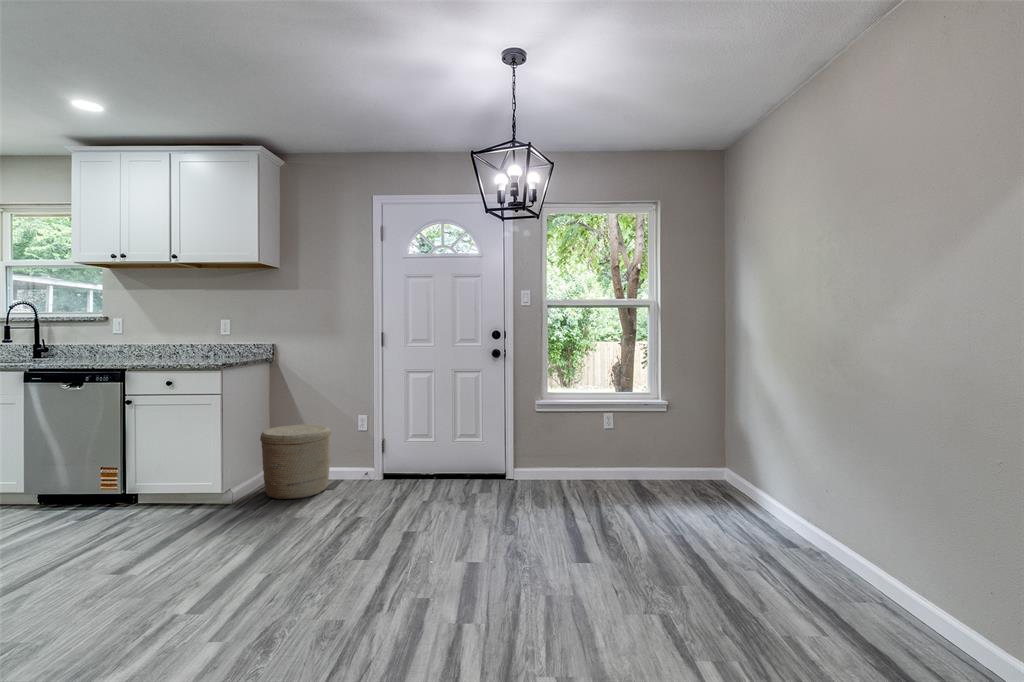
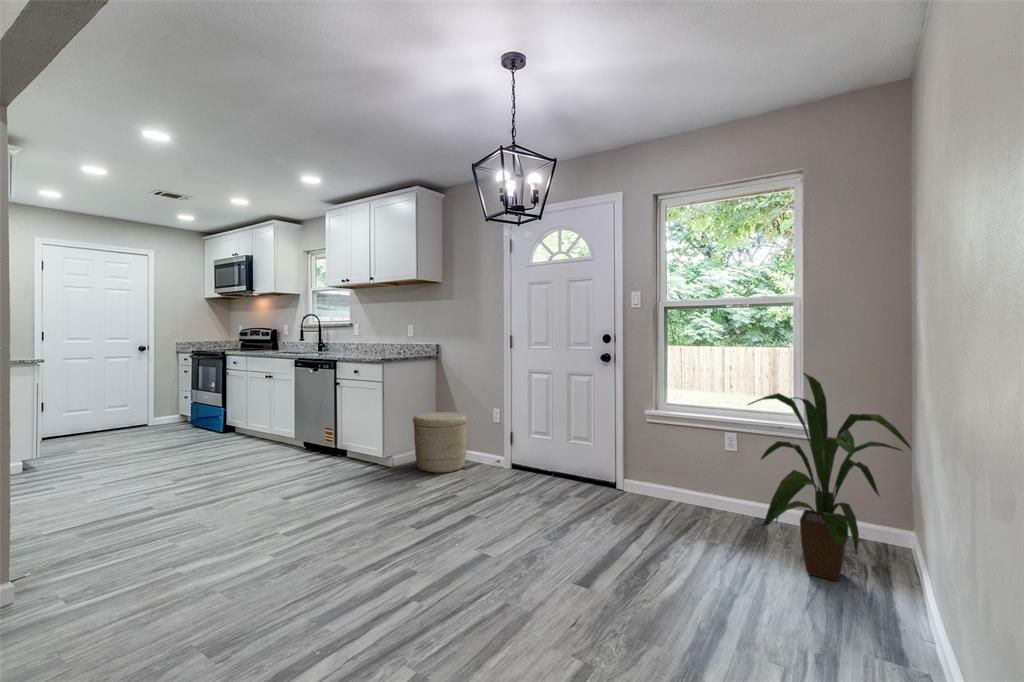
house plant: none [655,362,775,510] -> present [748,373,911,581]

